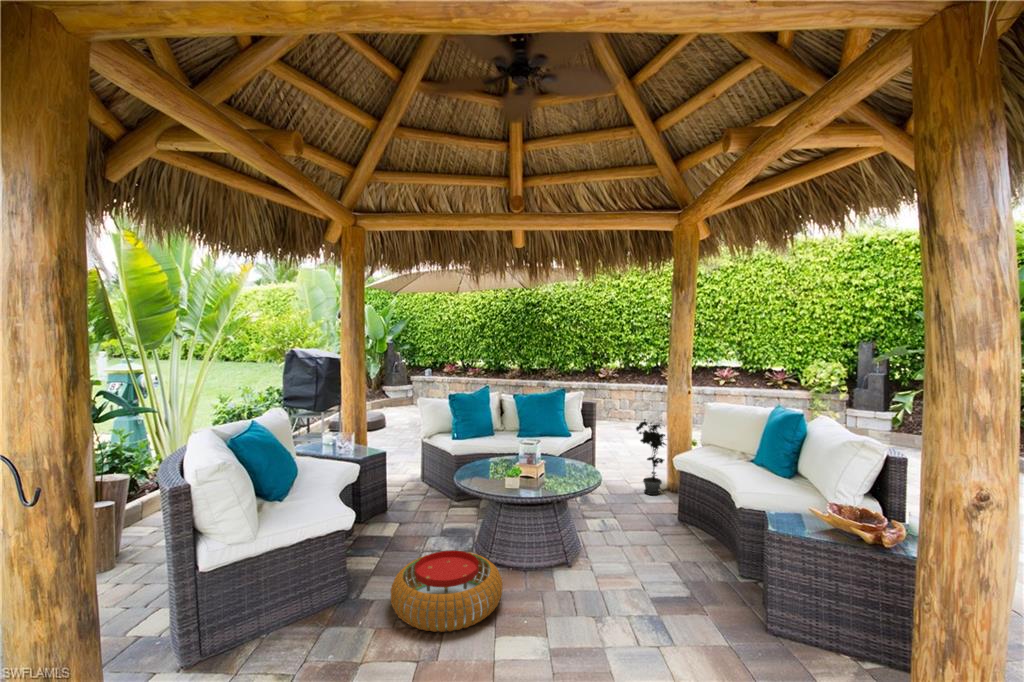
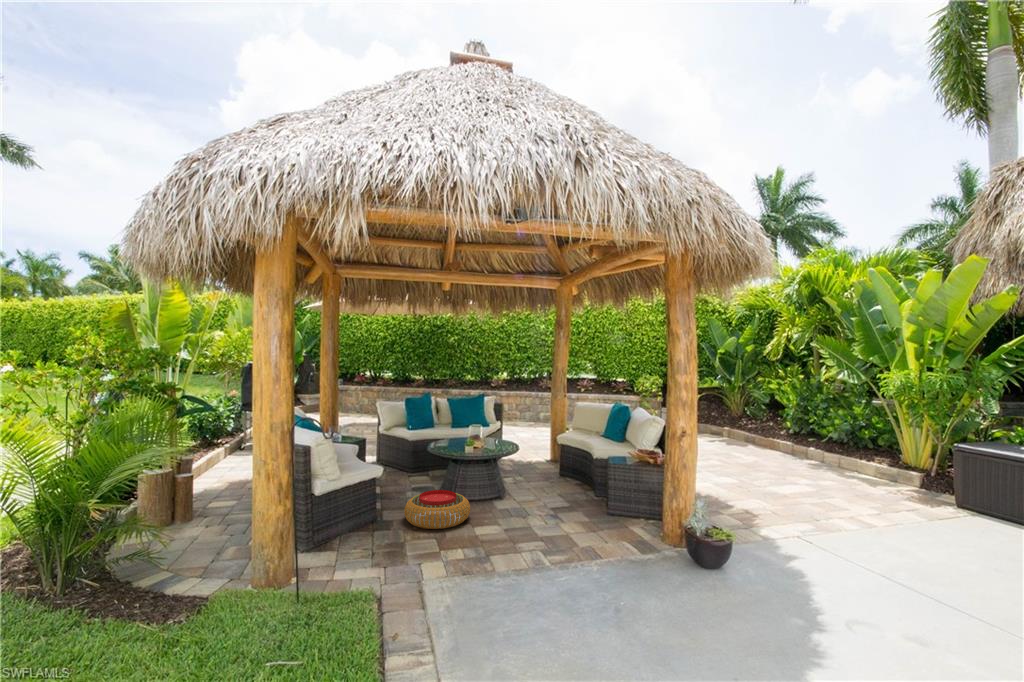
potted plant: present [636,419,666,495] -> none [531,414,553,464]

